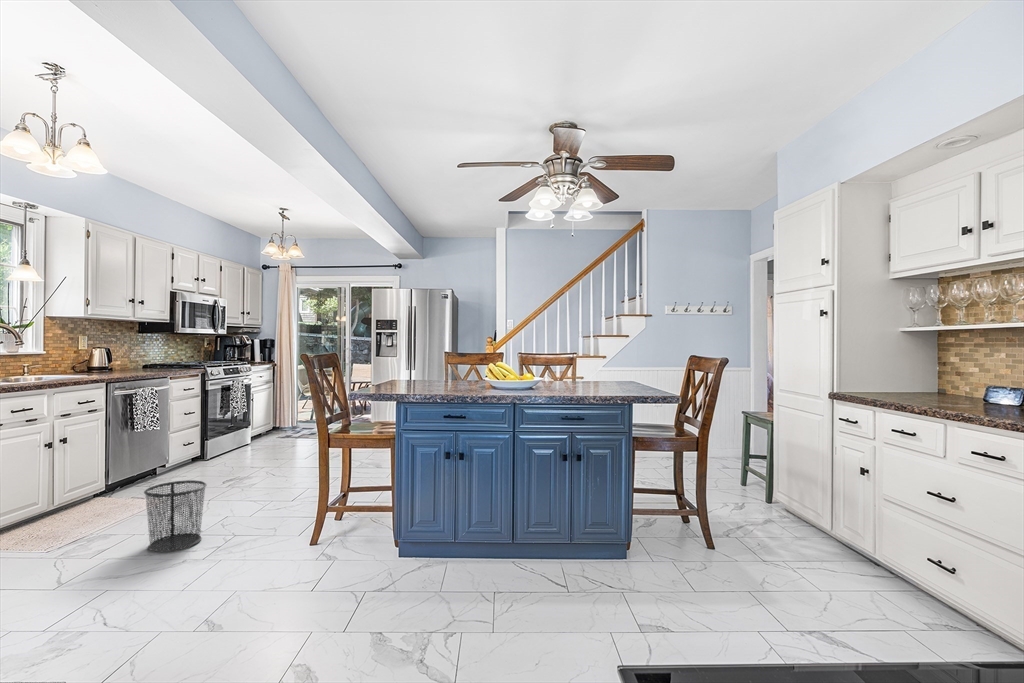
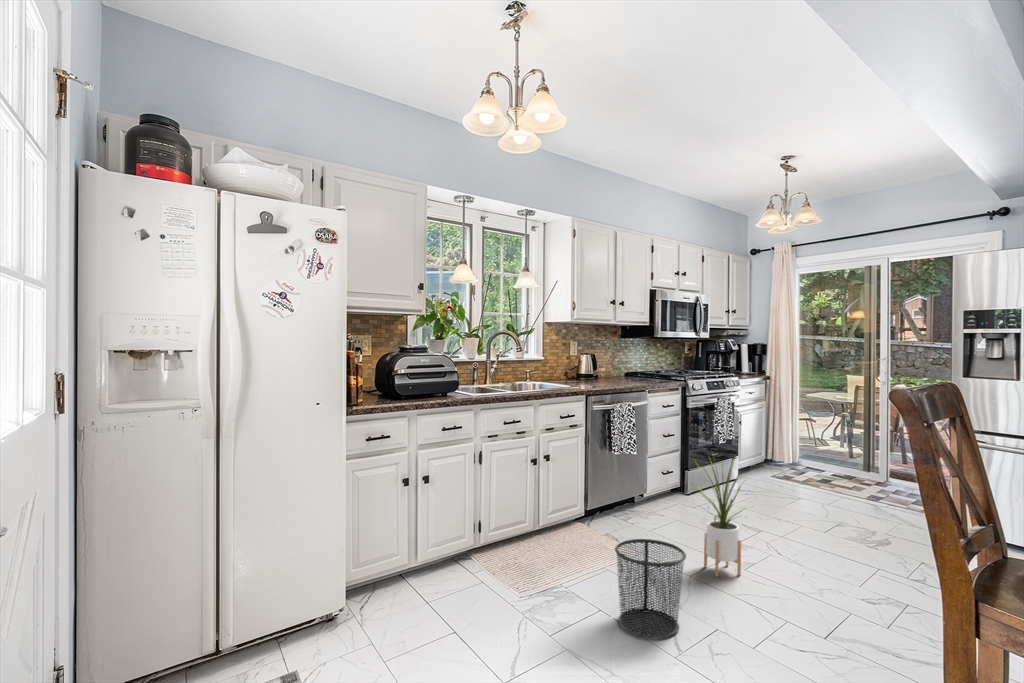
house plant: none [210,411,263,505] -> present [700,455,745,577]

